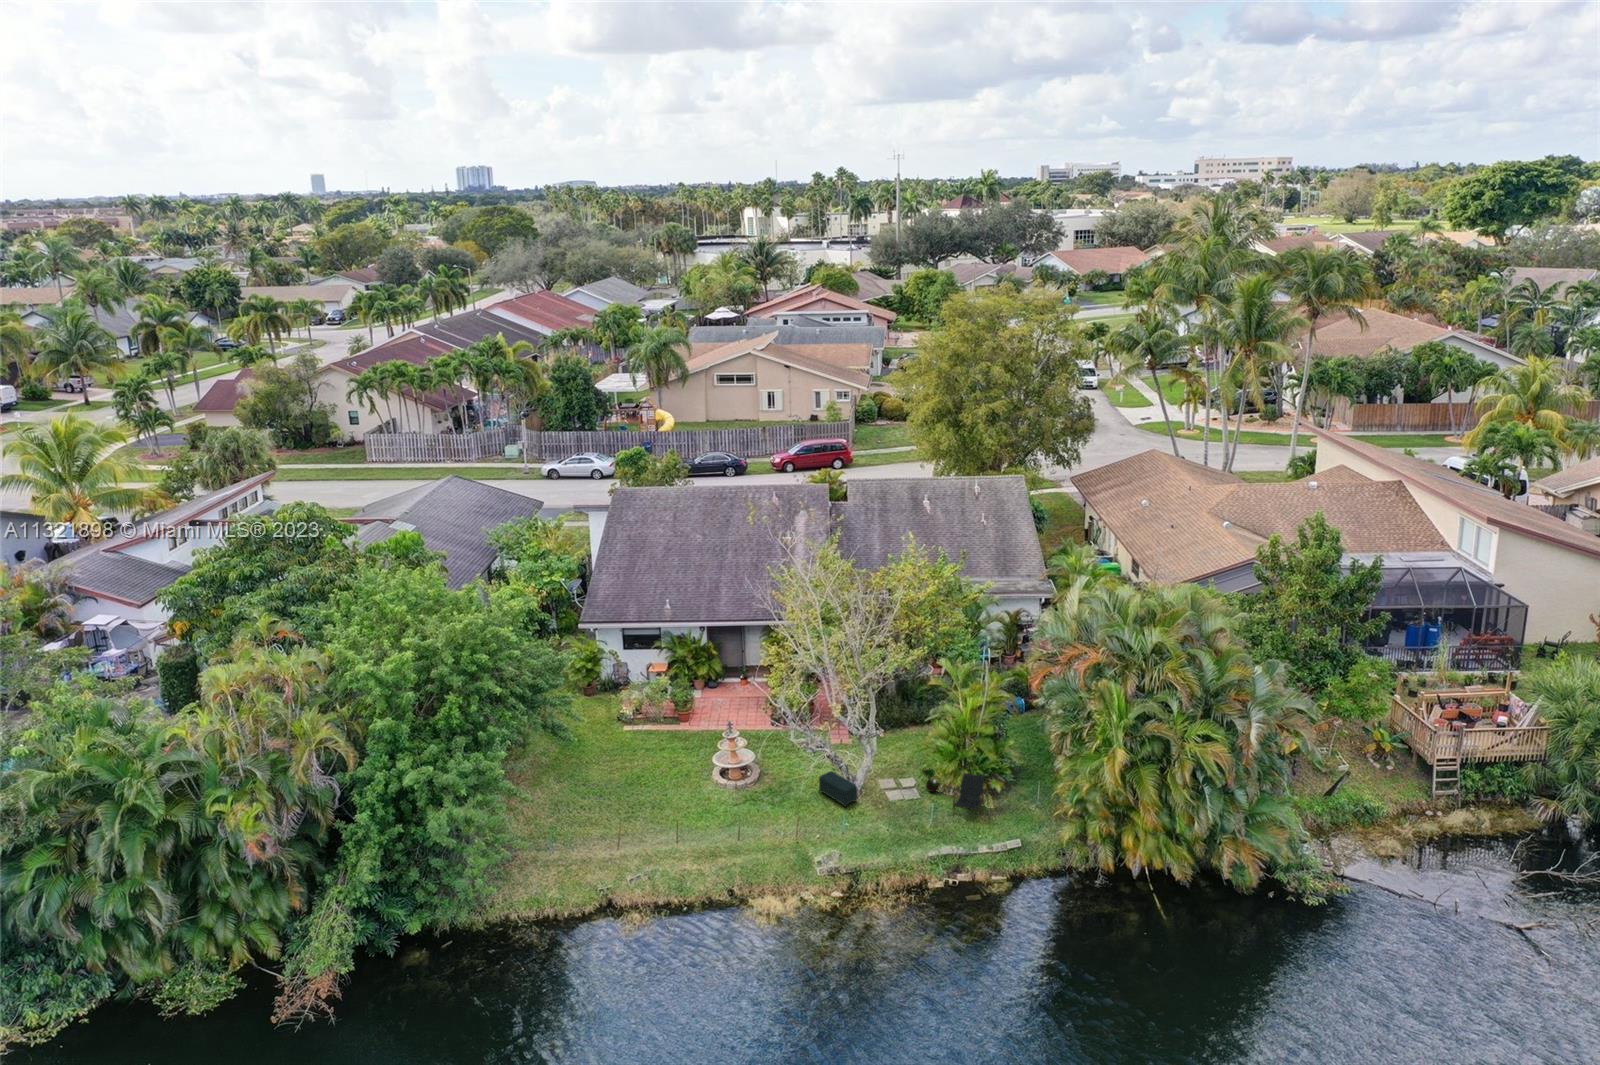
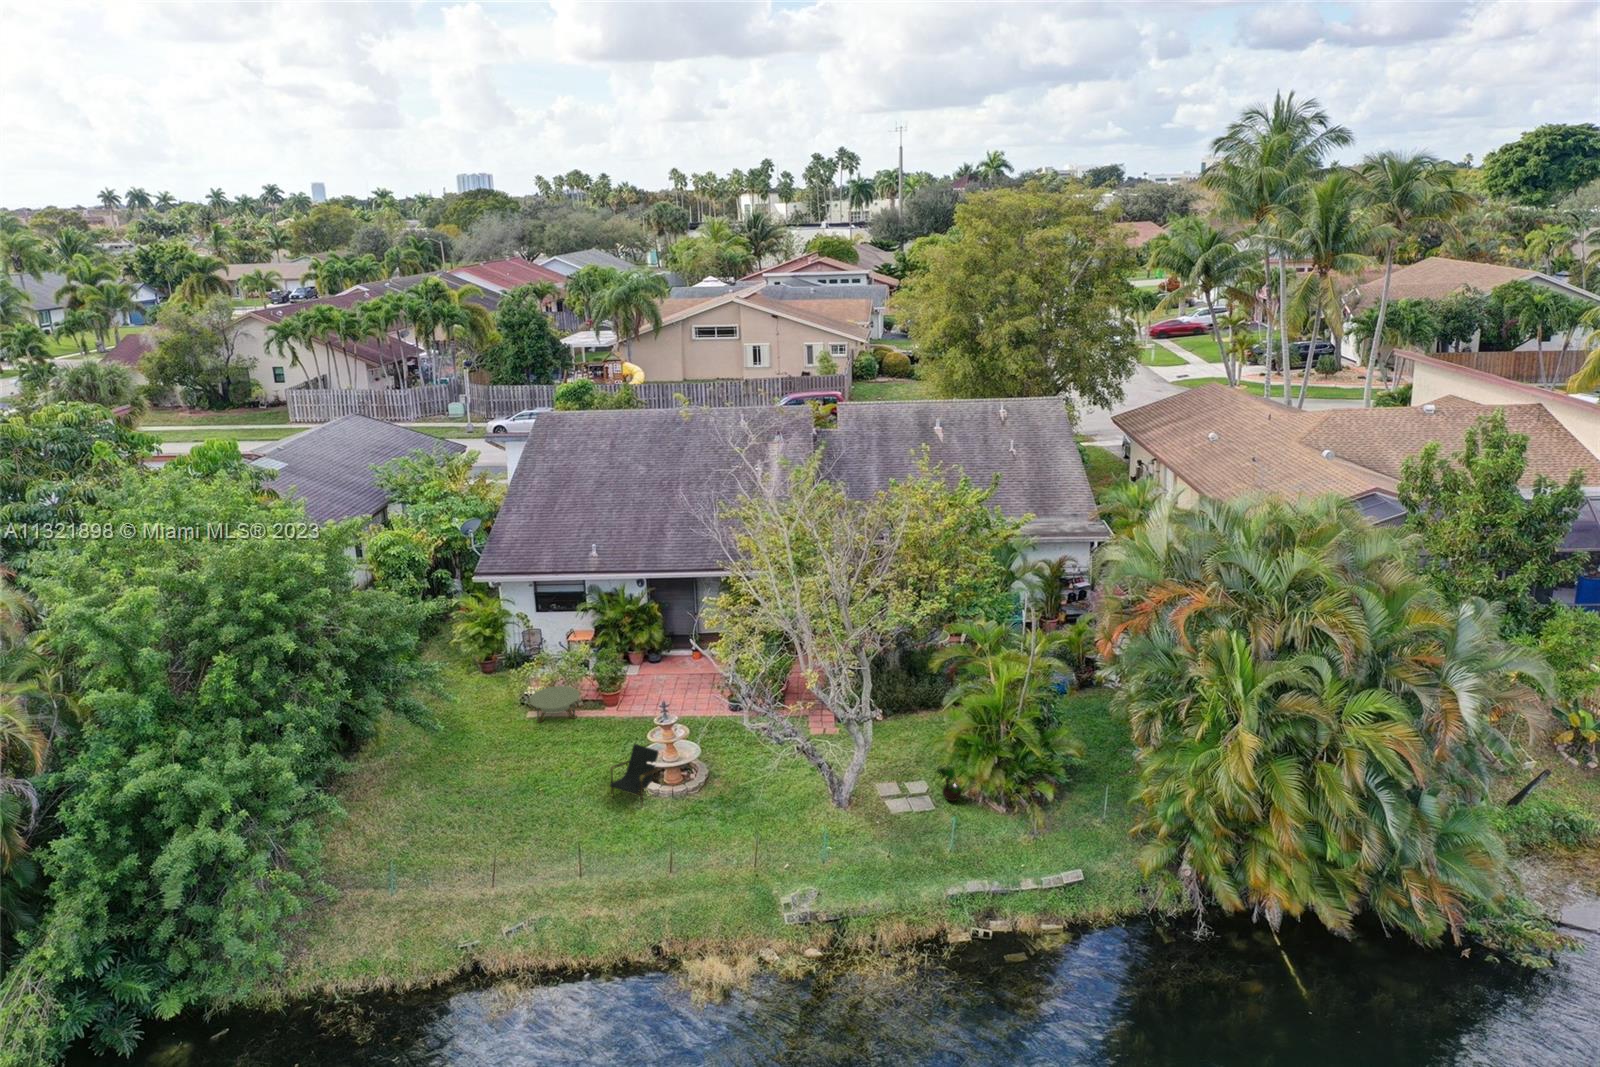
round table: none [625,707,661,735] -> present [530,686,579,723]
bench: present [819,771,858,807] -> none [791,771,846,823]
lounge chair: present [953,773,985,814] -> present [609,744,659,806]

